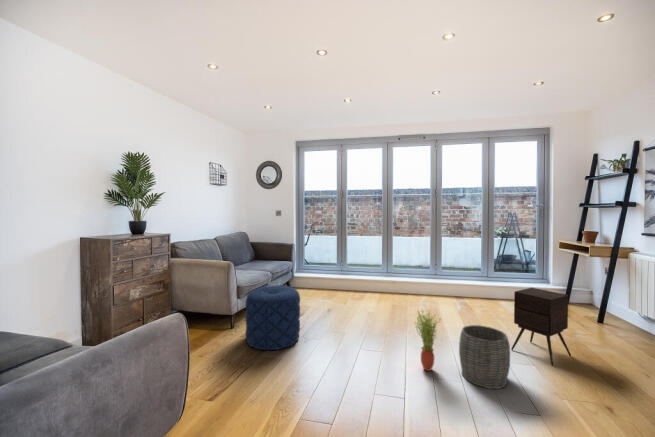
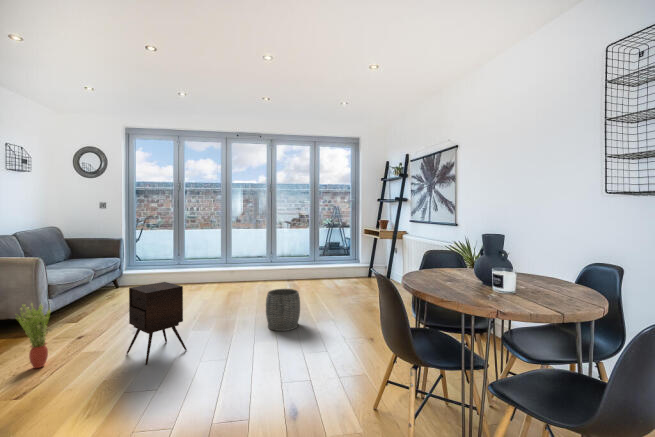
pouf: present [245,286,300,350] -> none [60,275,125,337]
side table: present [511,288,571,366] -> present [127,282,187,365]
potted plant: present [415,311,440,371] -> present [17,304,51,368]

